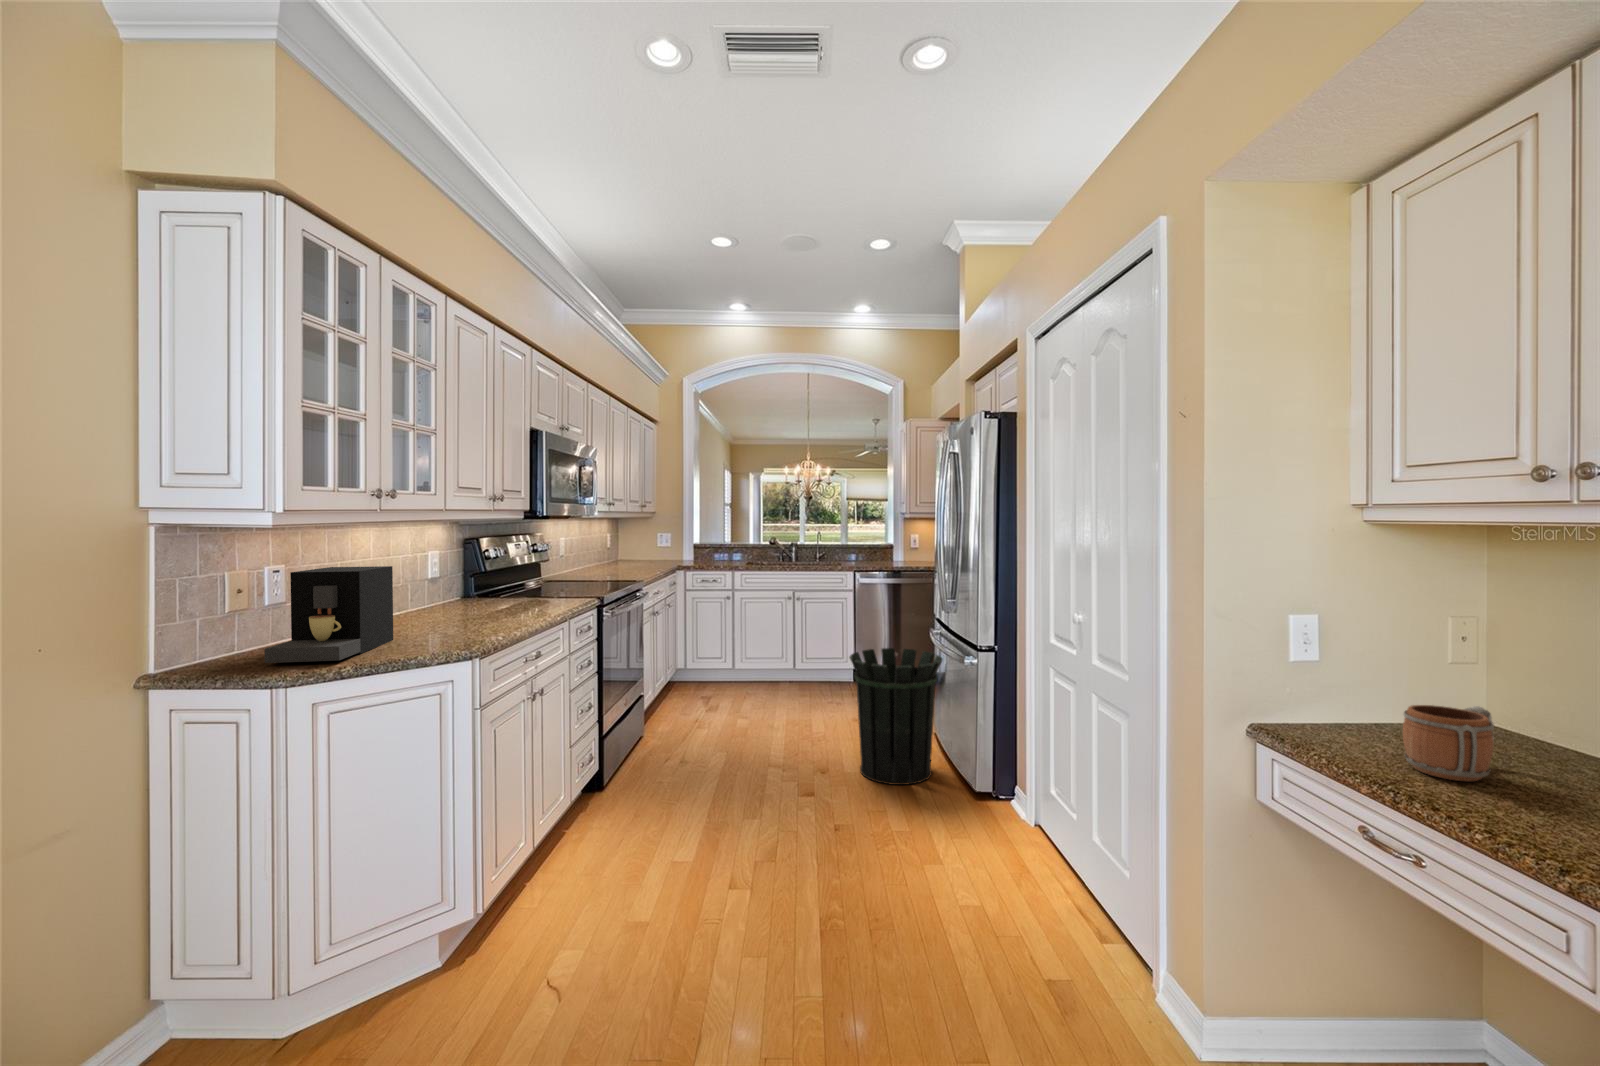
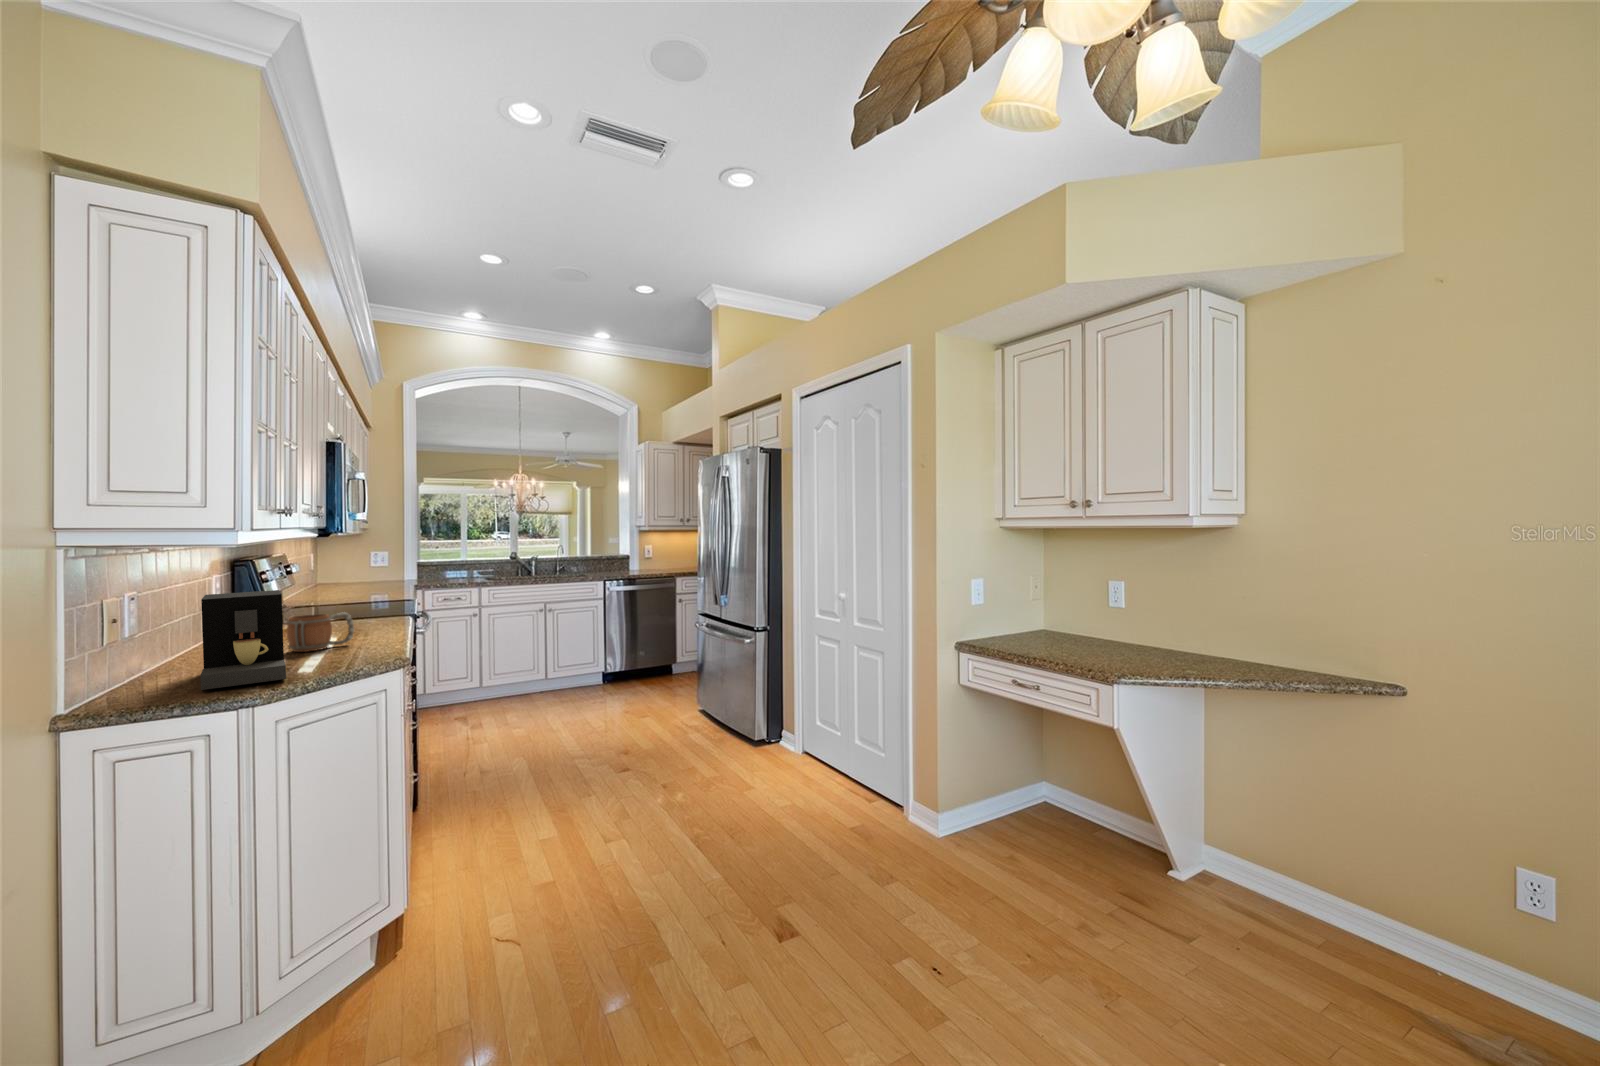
waste bin: present [849,648,942,785] -> none [640,639,718,750]
mug: present [1403,705,1494,781] -> present [287,612,354,652]

